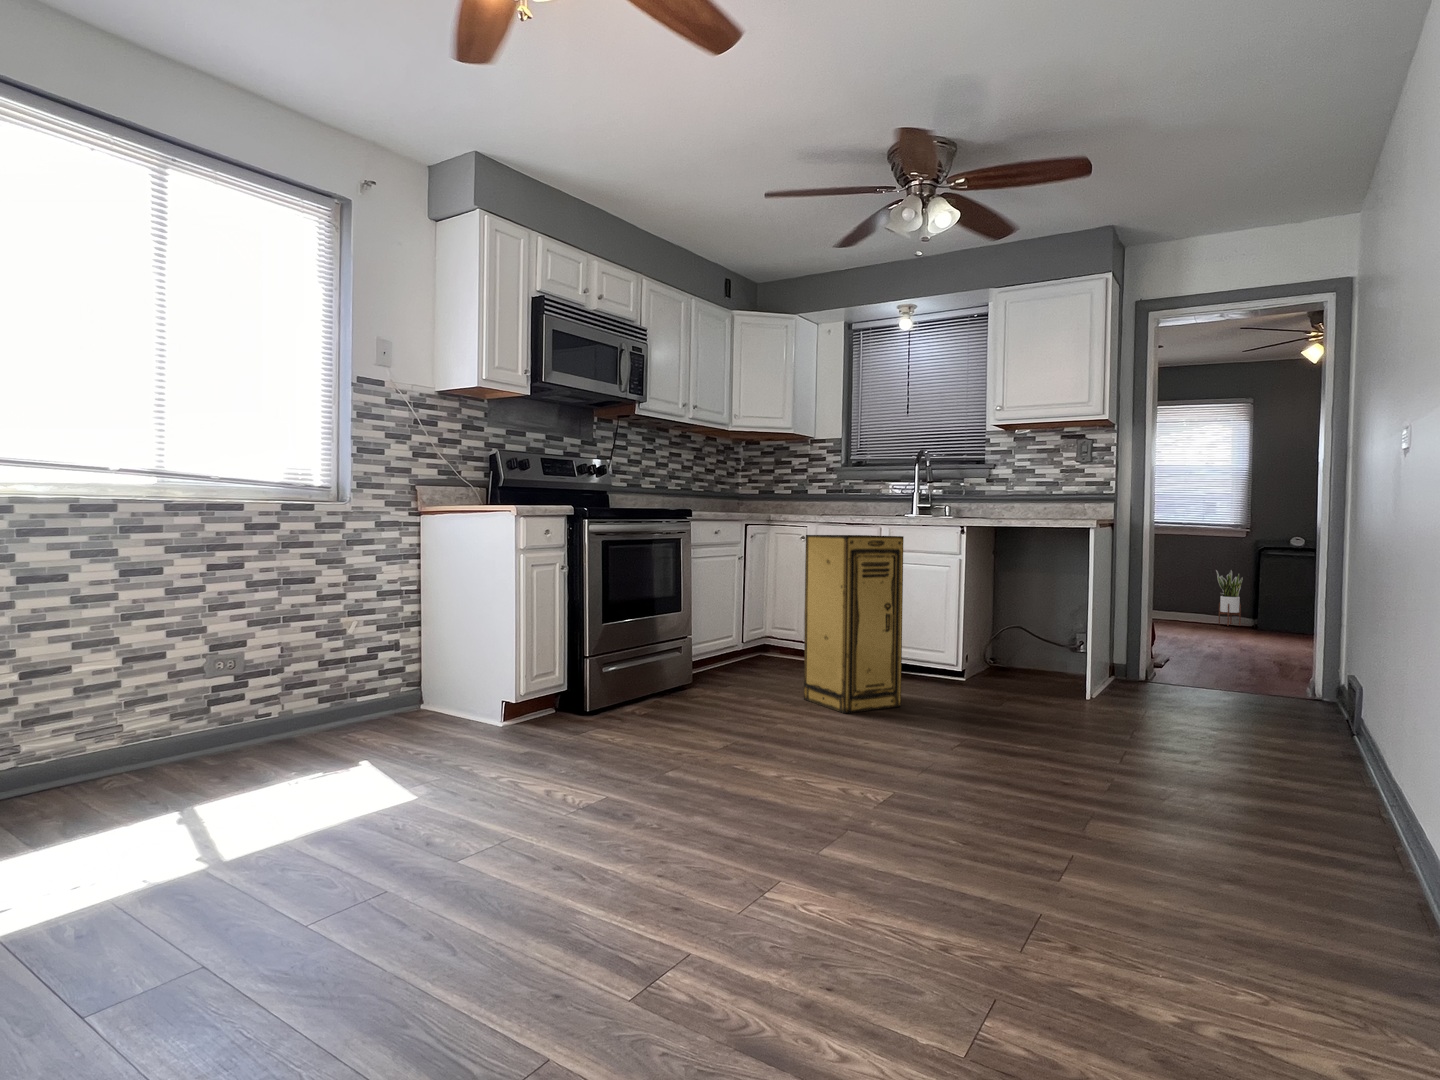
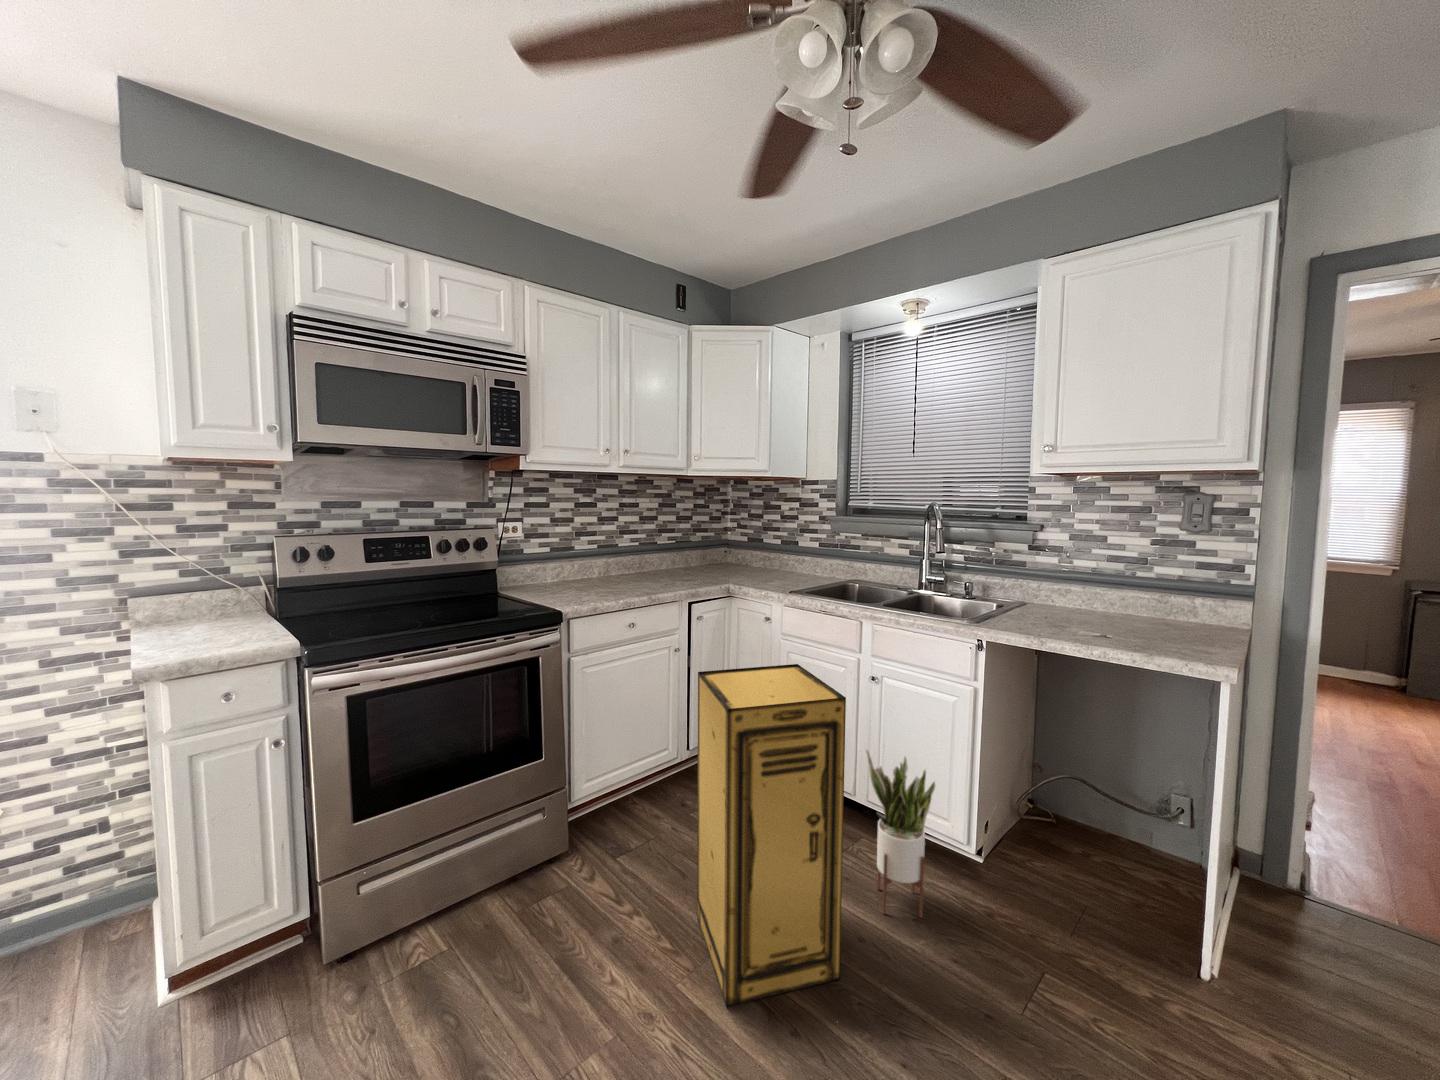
potted plant: present [1216,570,1243,626] -> present [866,750,935,917]

